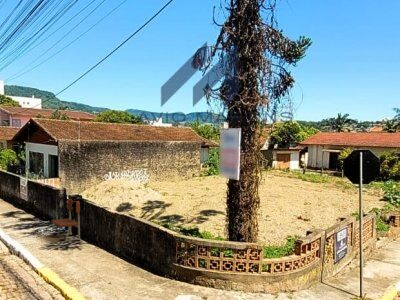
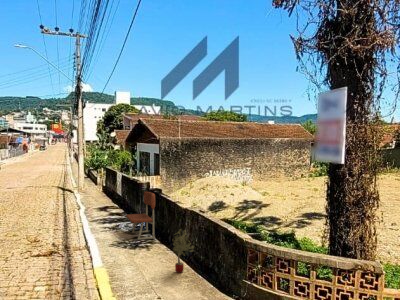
potted tree: none [106,230,125,265] -> present [173,229,194,273]

